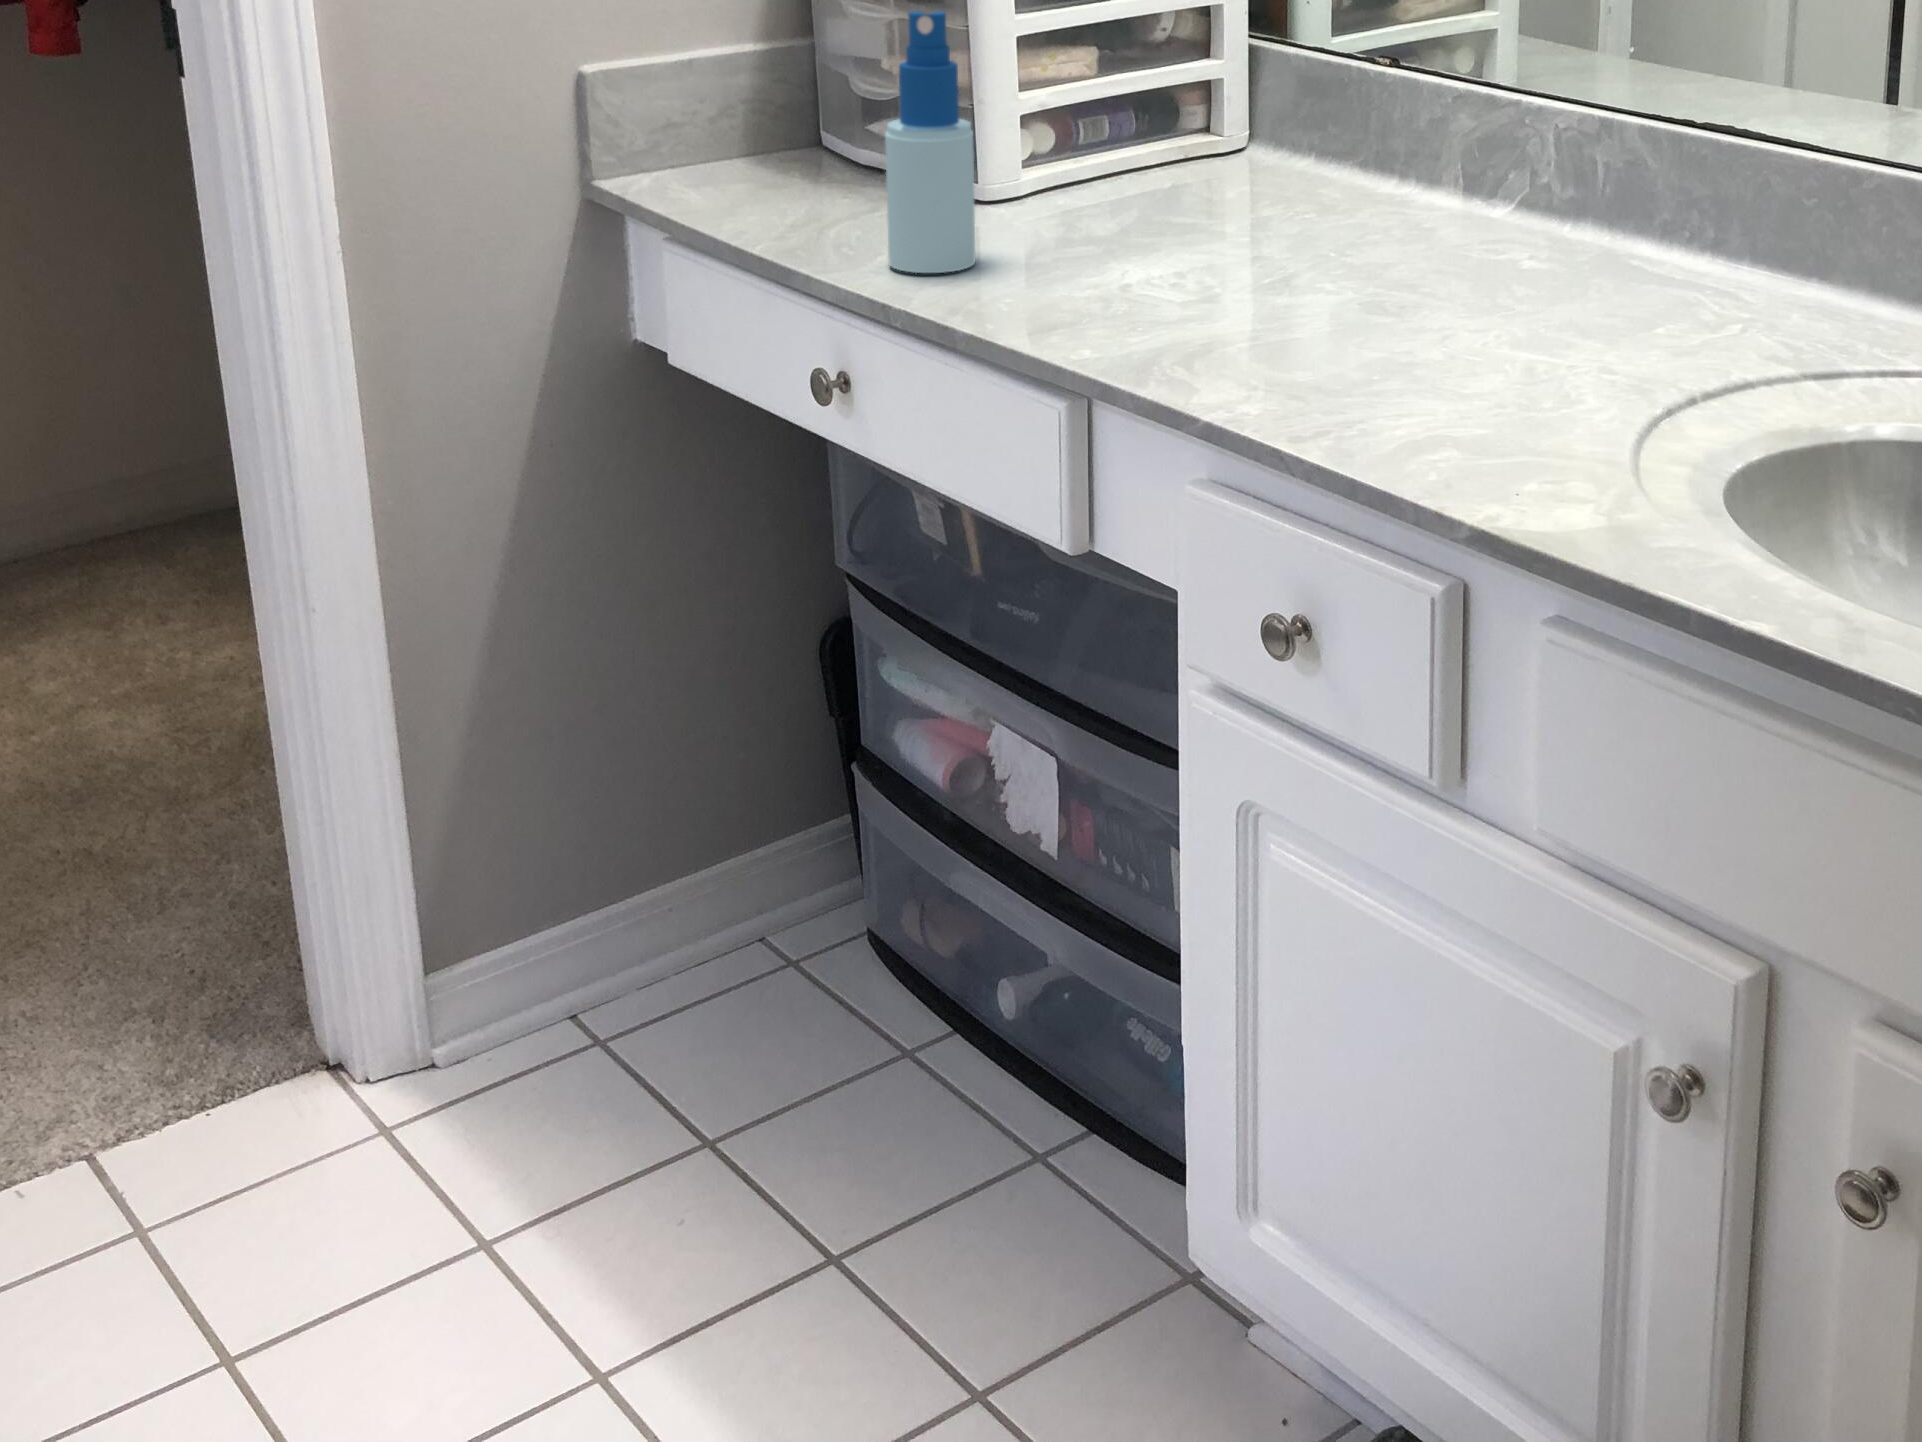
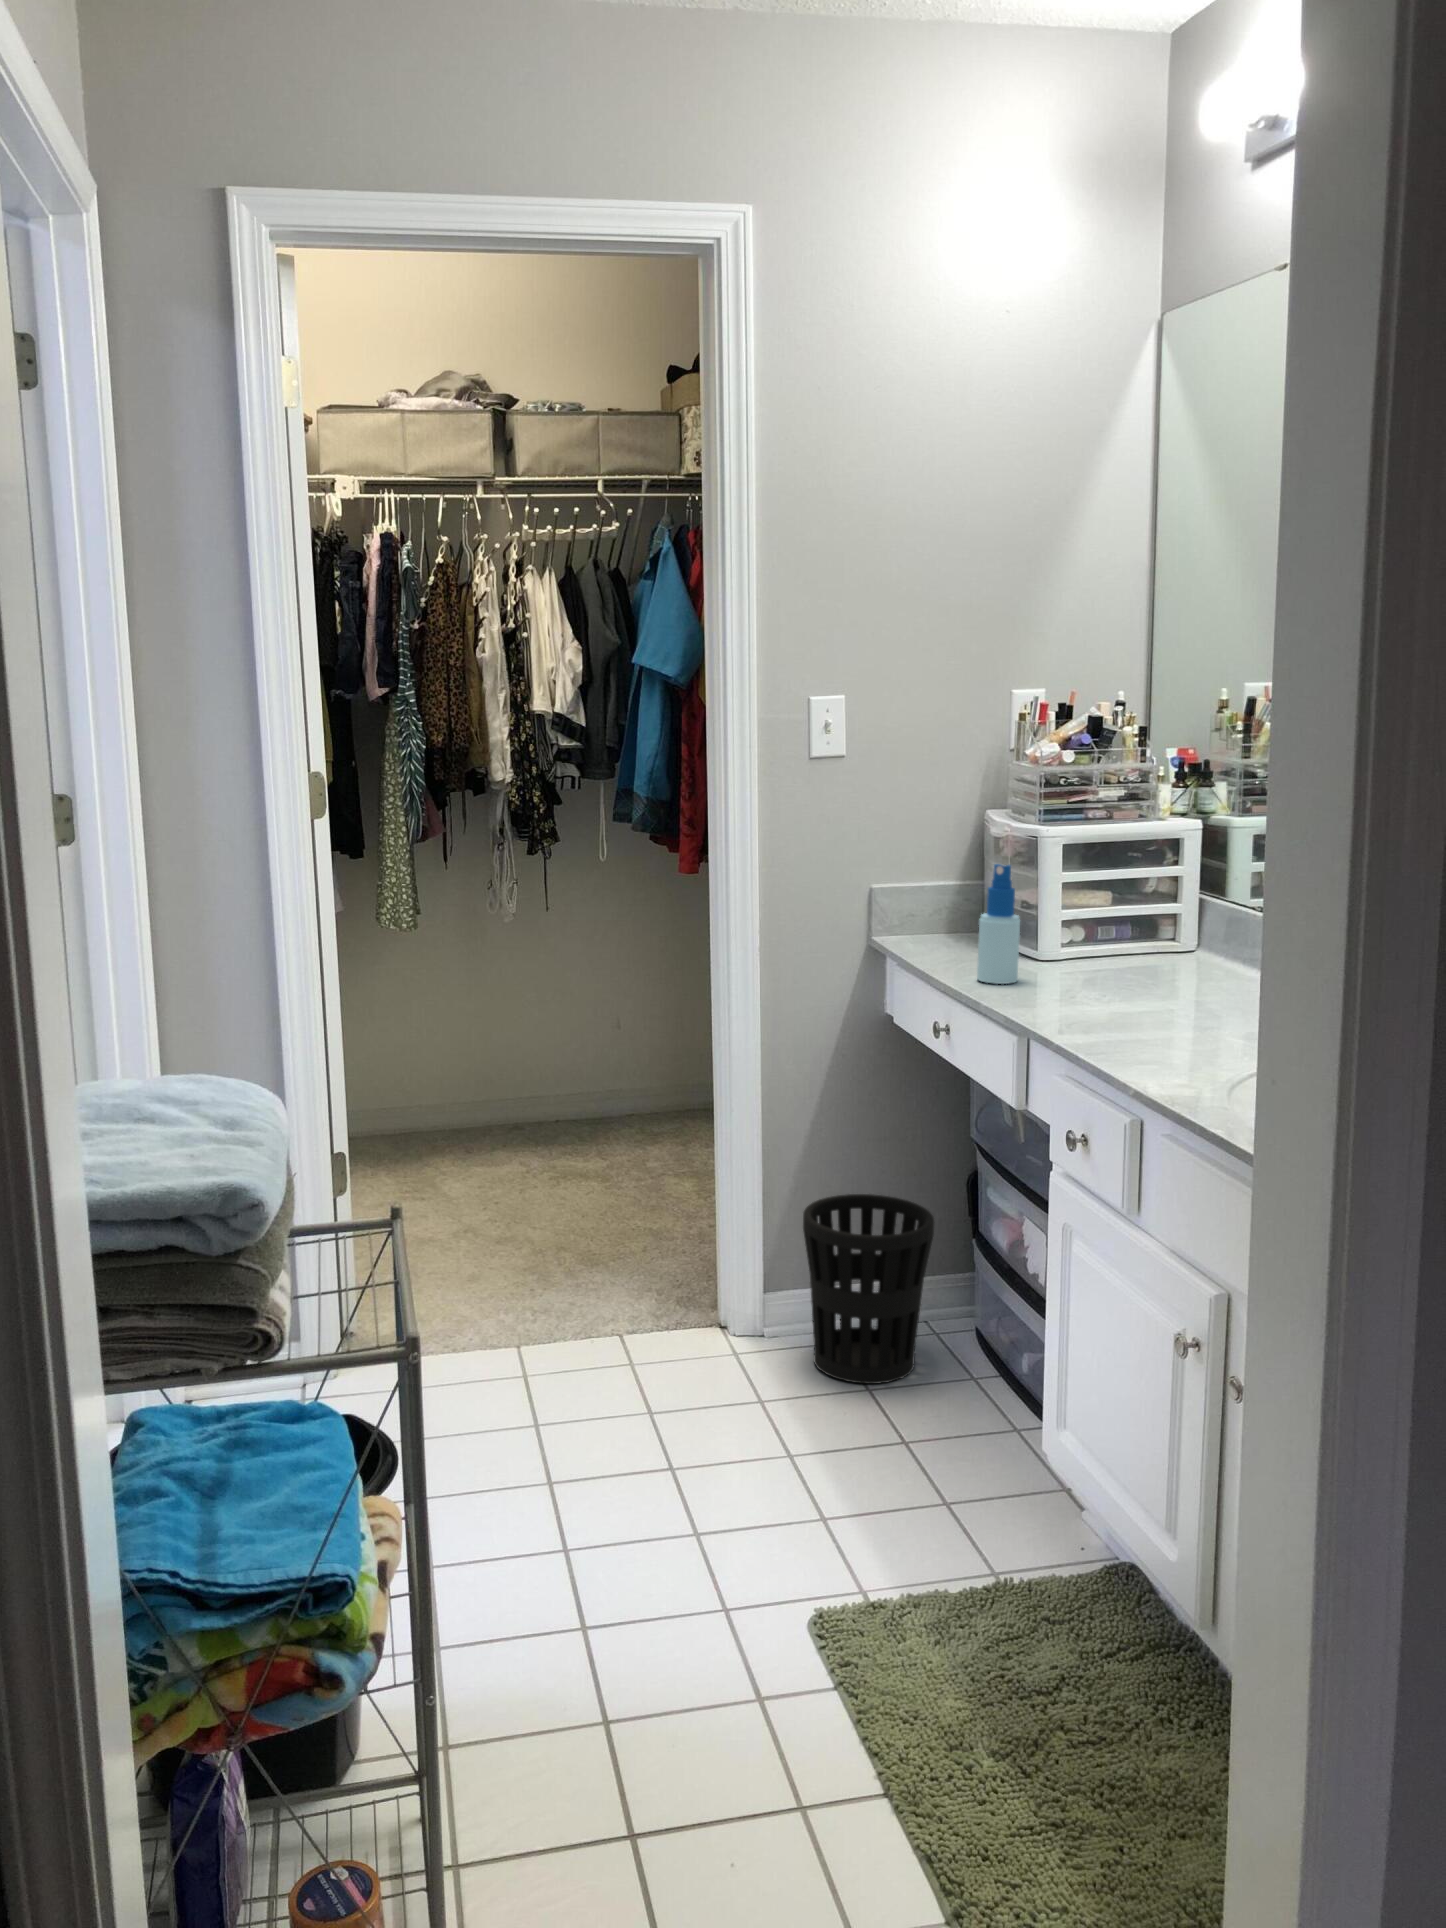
wastebasket: none [510,718,798,1132] -> present [803,1194,934,1384]

